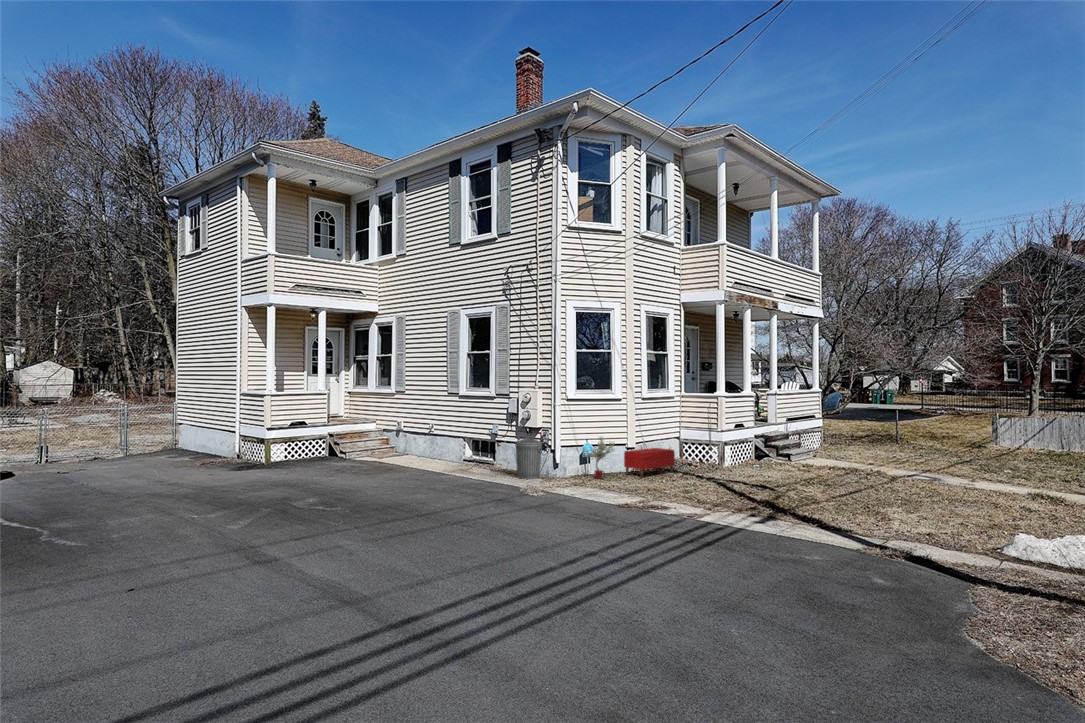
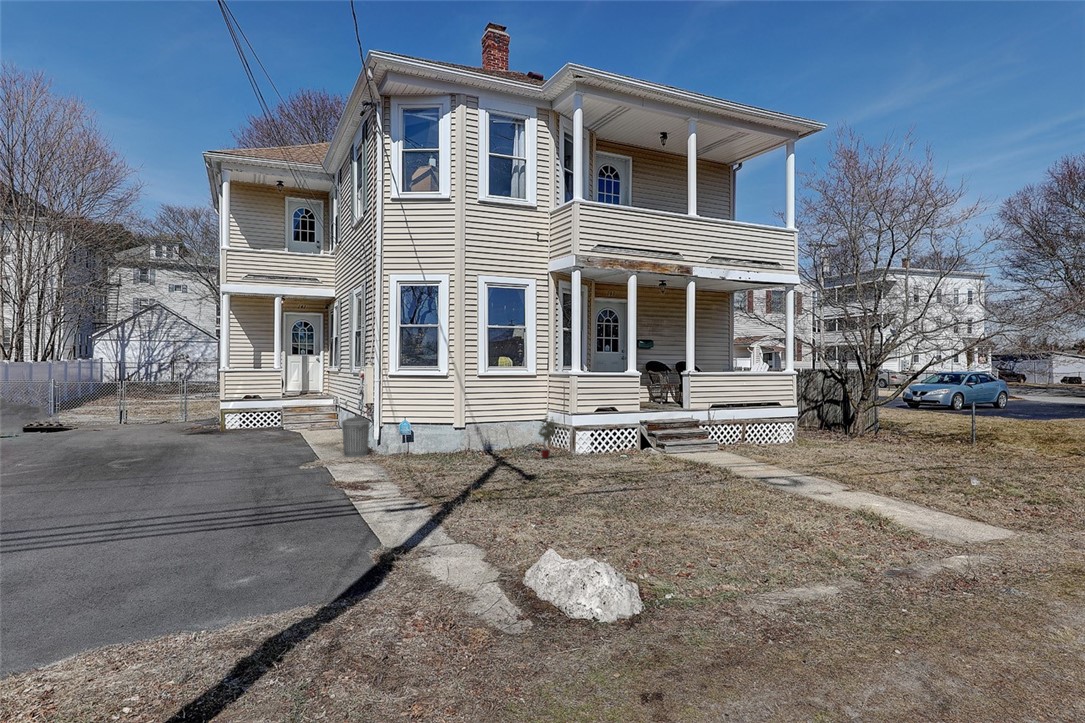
potted tree: present [584,437,615,479] -> present [538,416,560,458]
bench: present [624,448,675,477] -> none [449,432,507,463]

